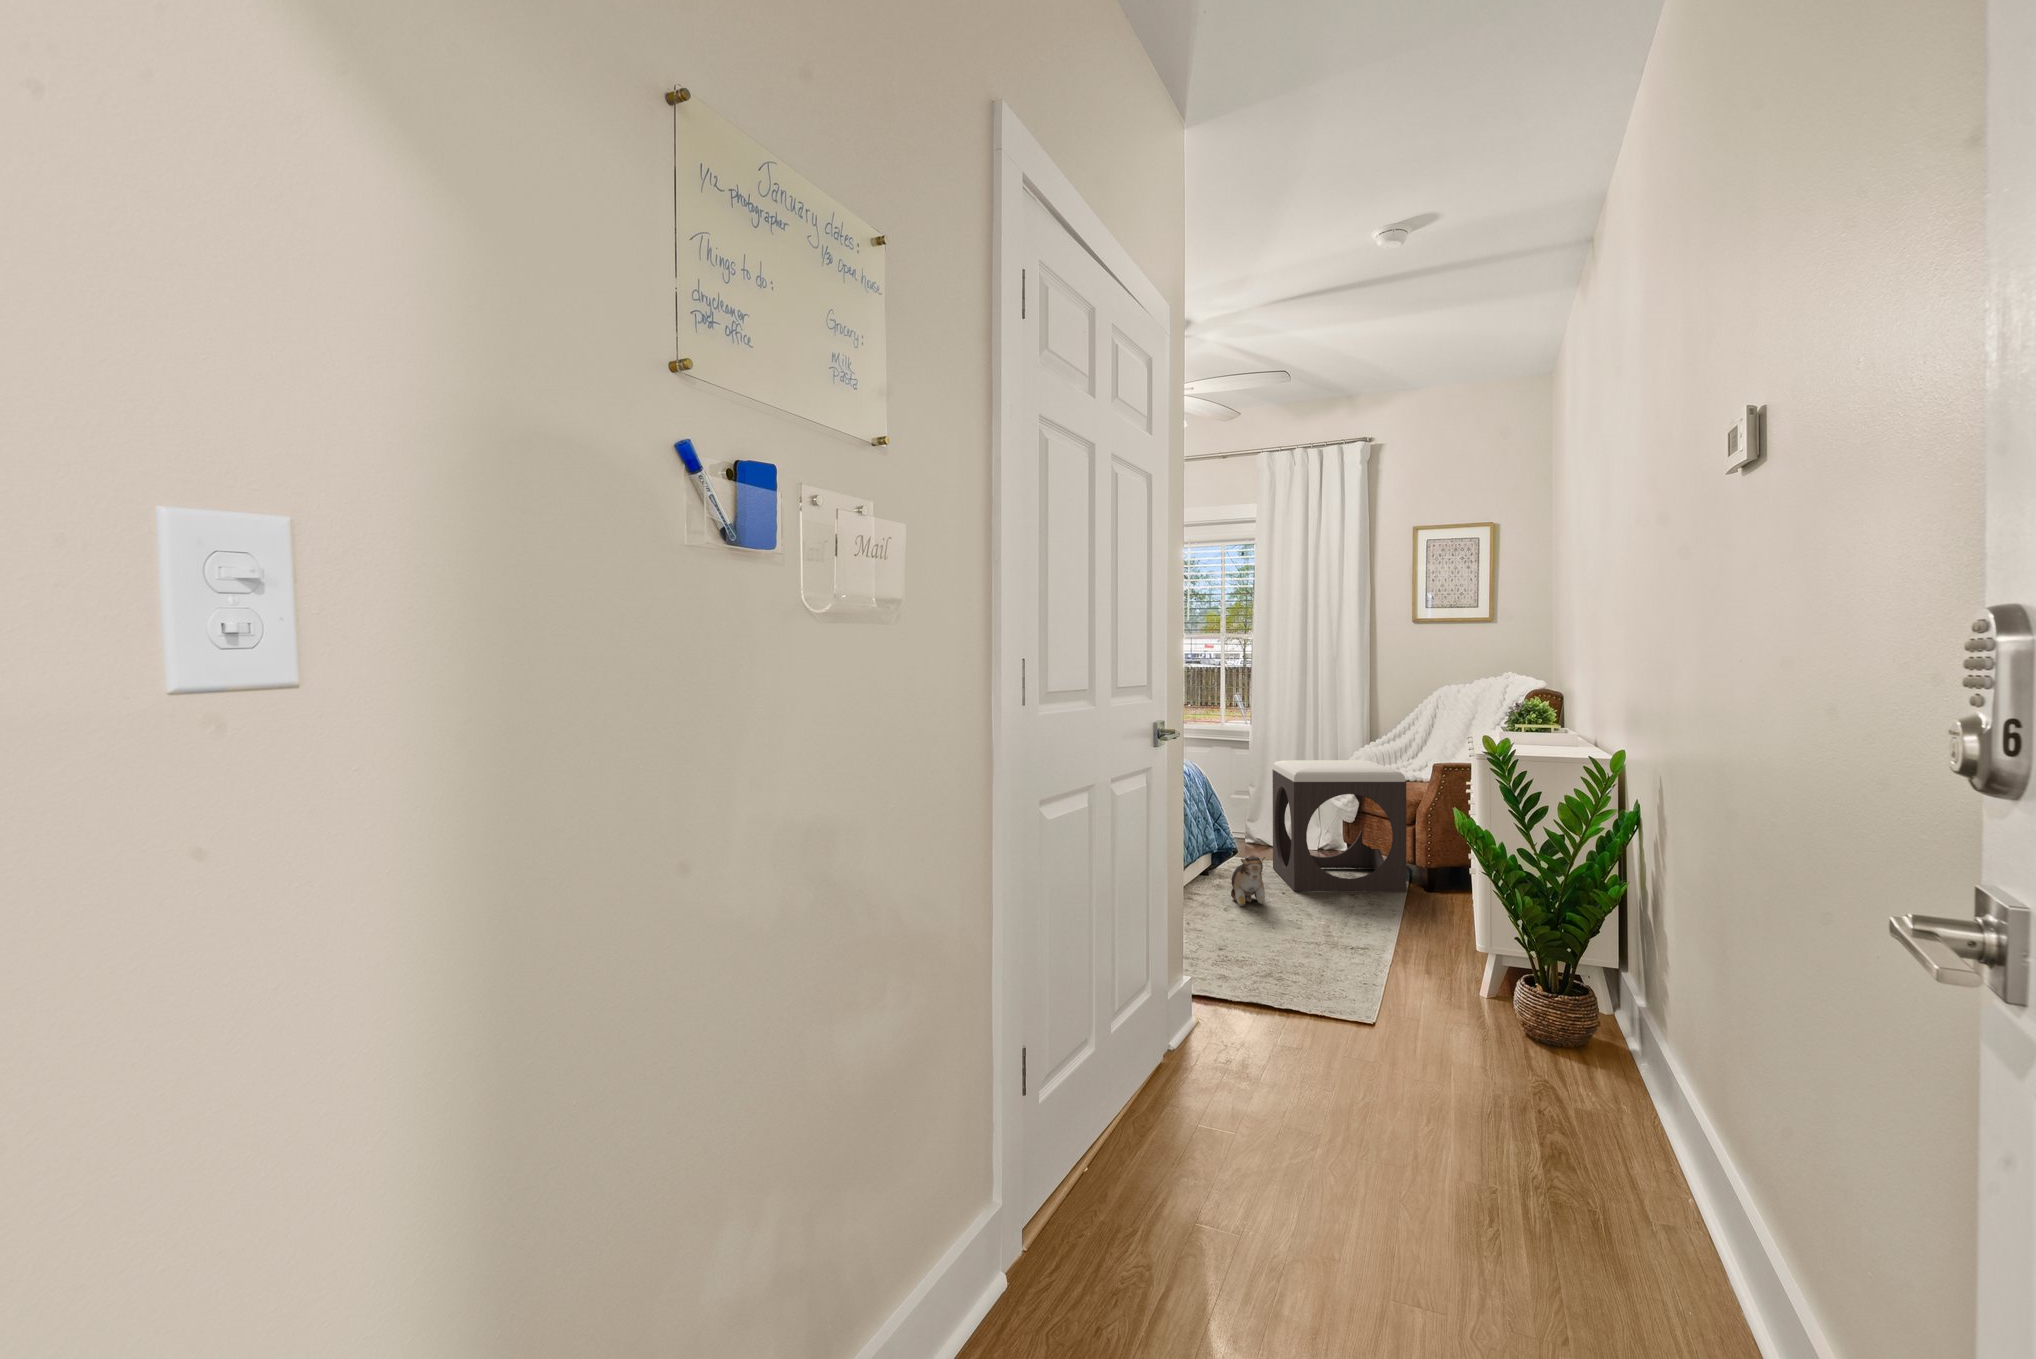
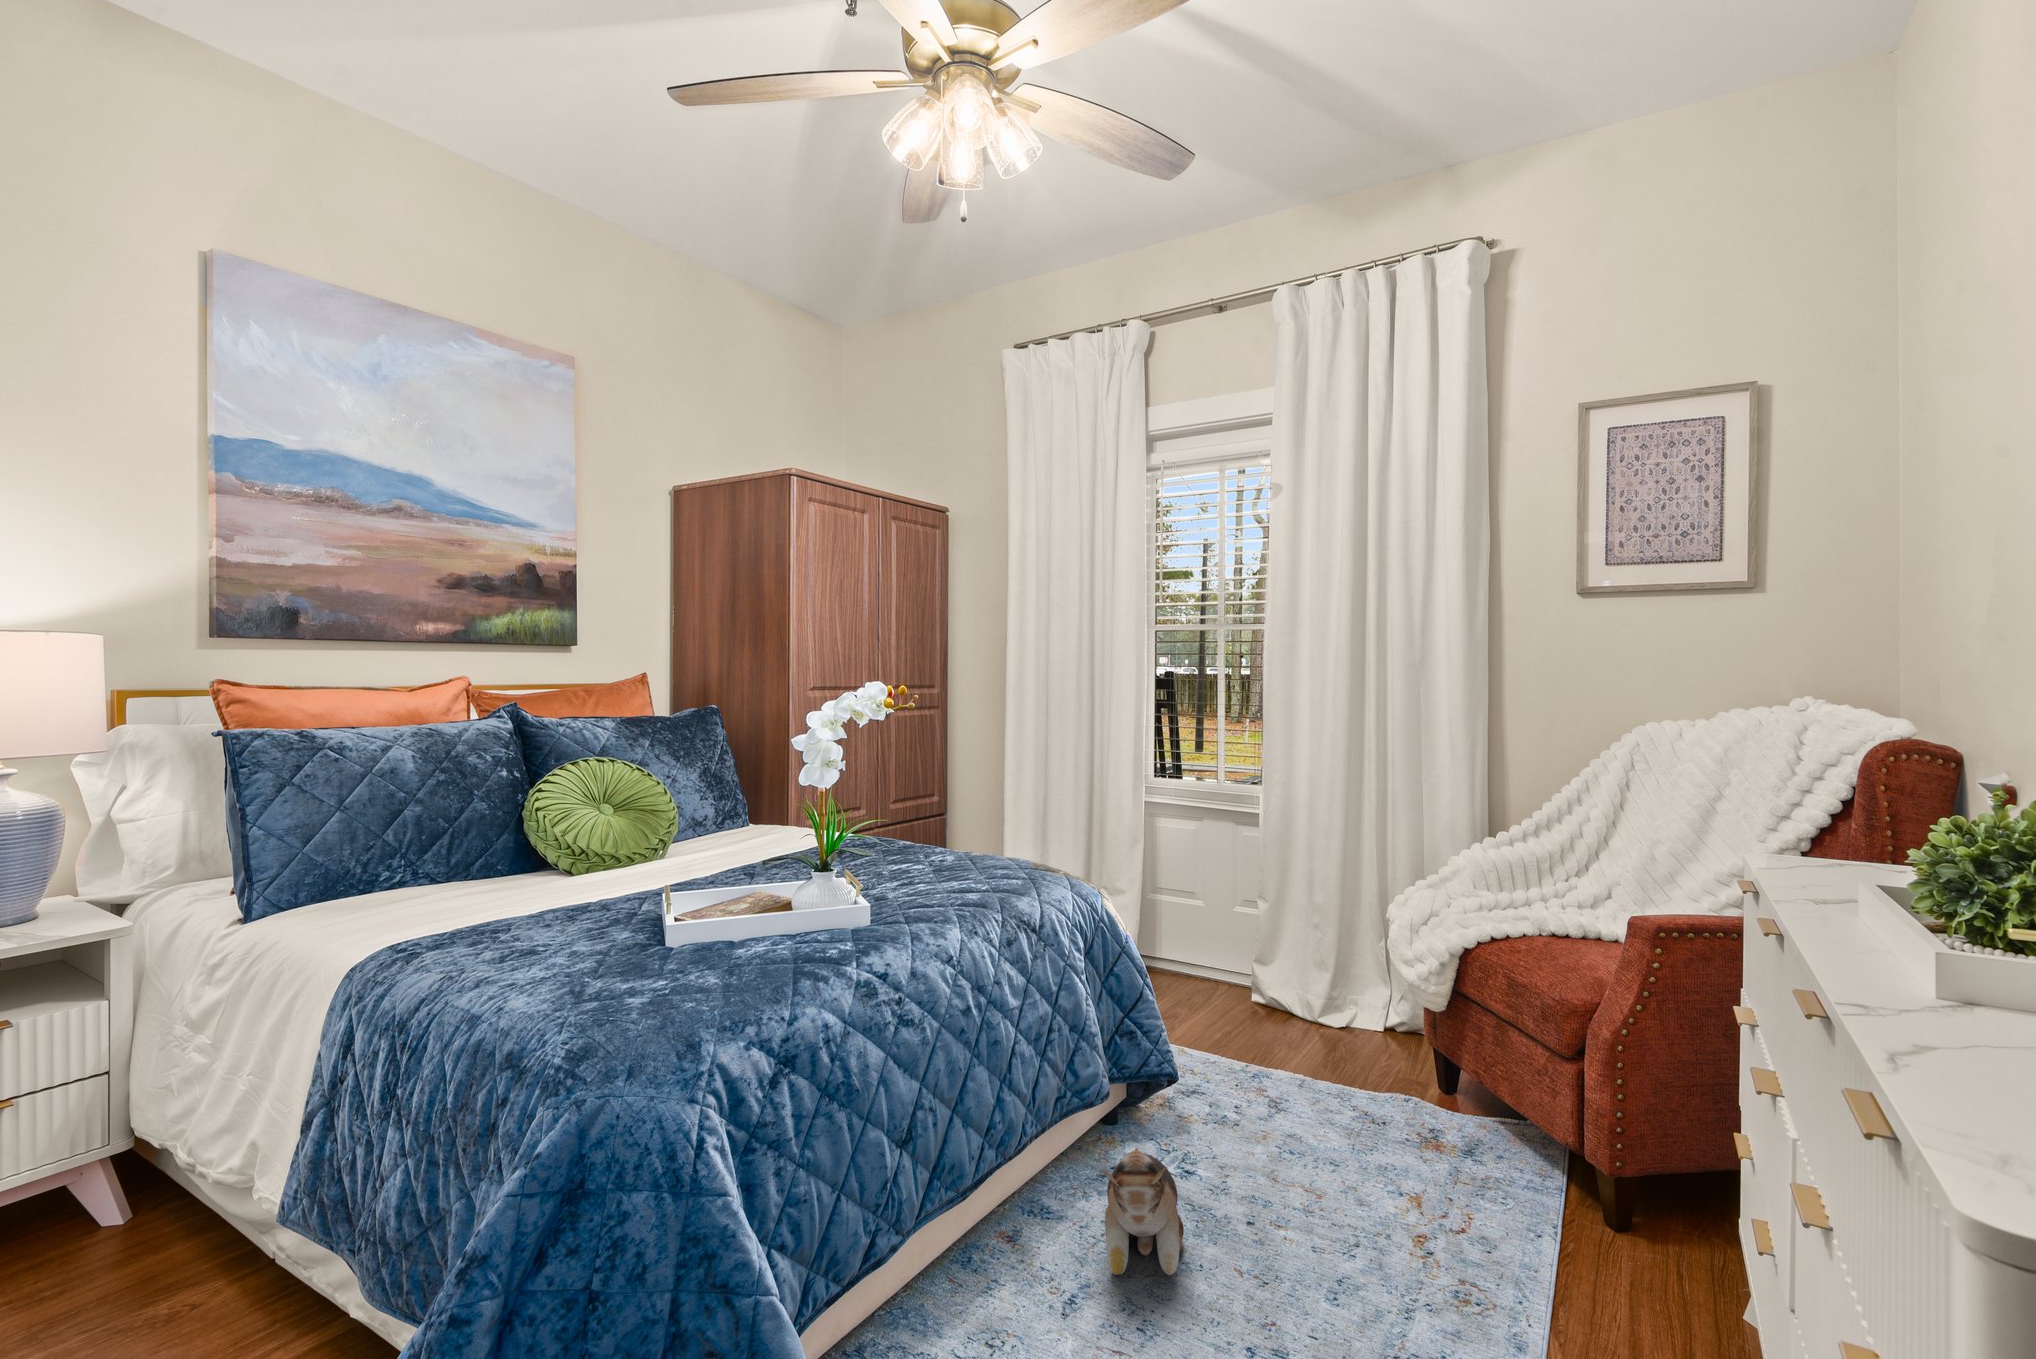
footstool: present [1272,760,1407,892] -> none [1264,877,1560,1240]

